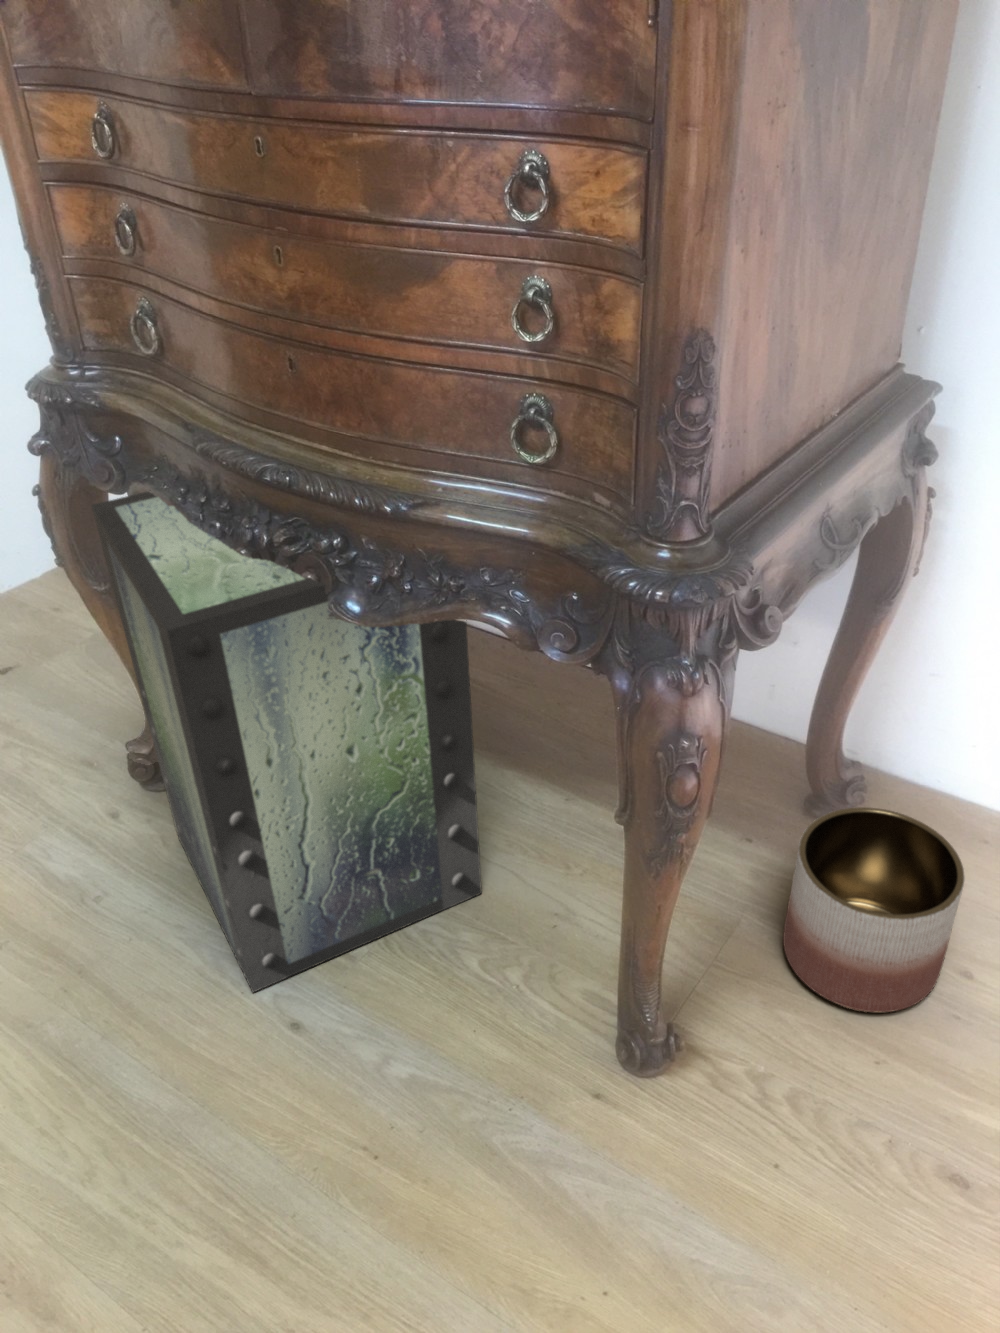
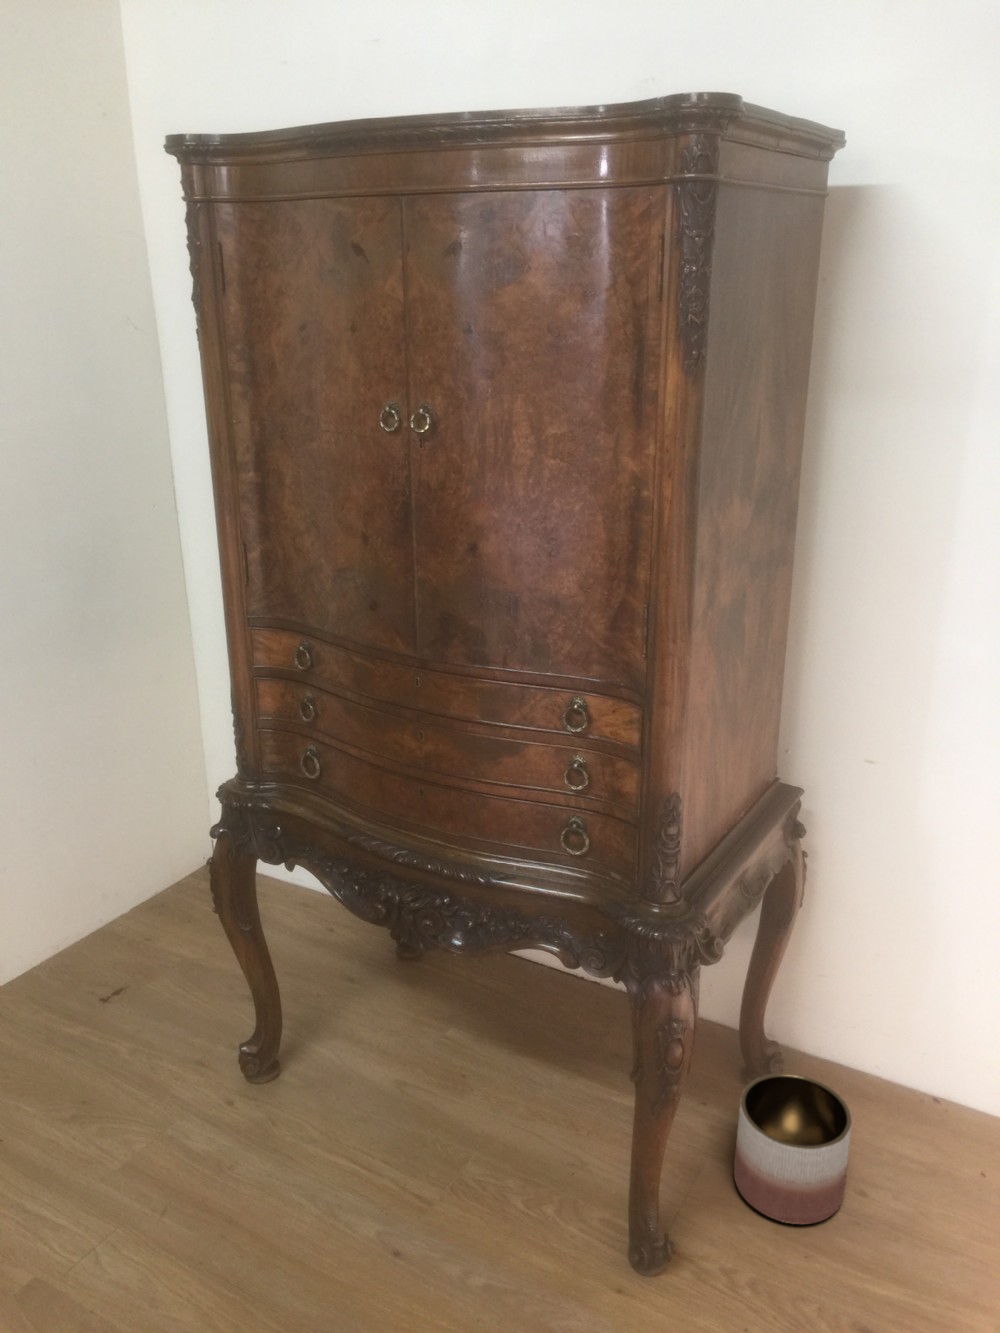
storage box: present [92,492,482,992] -> none [259,825,515,1231]

